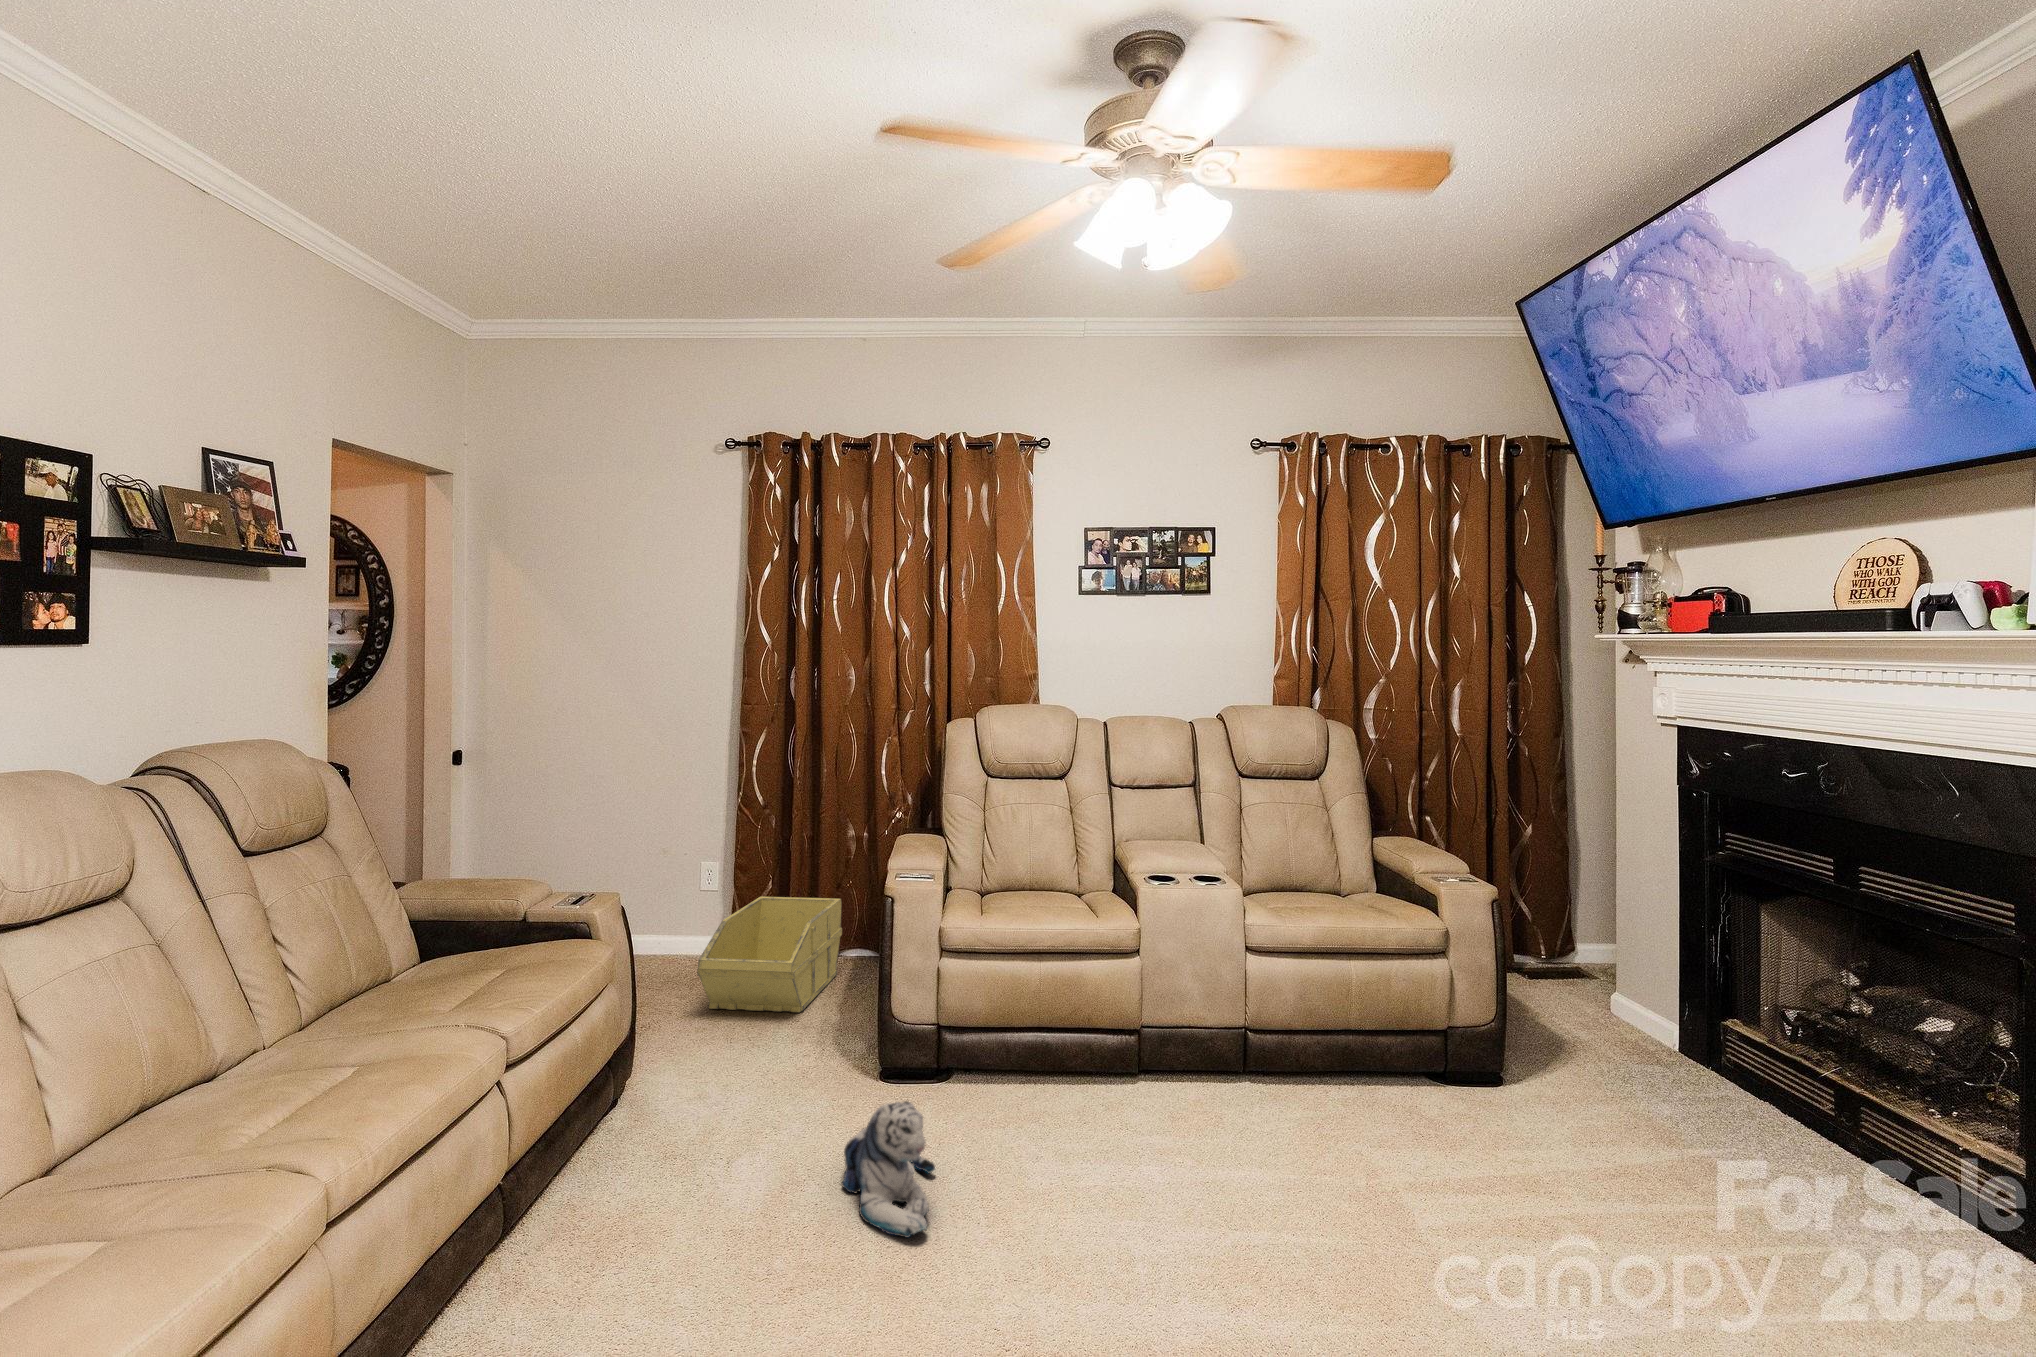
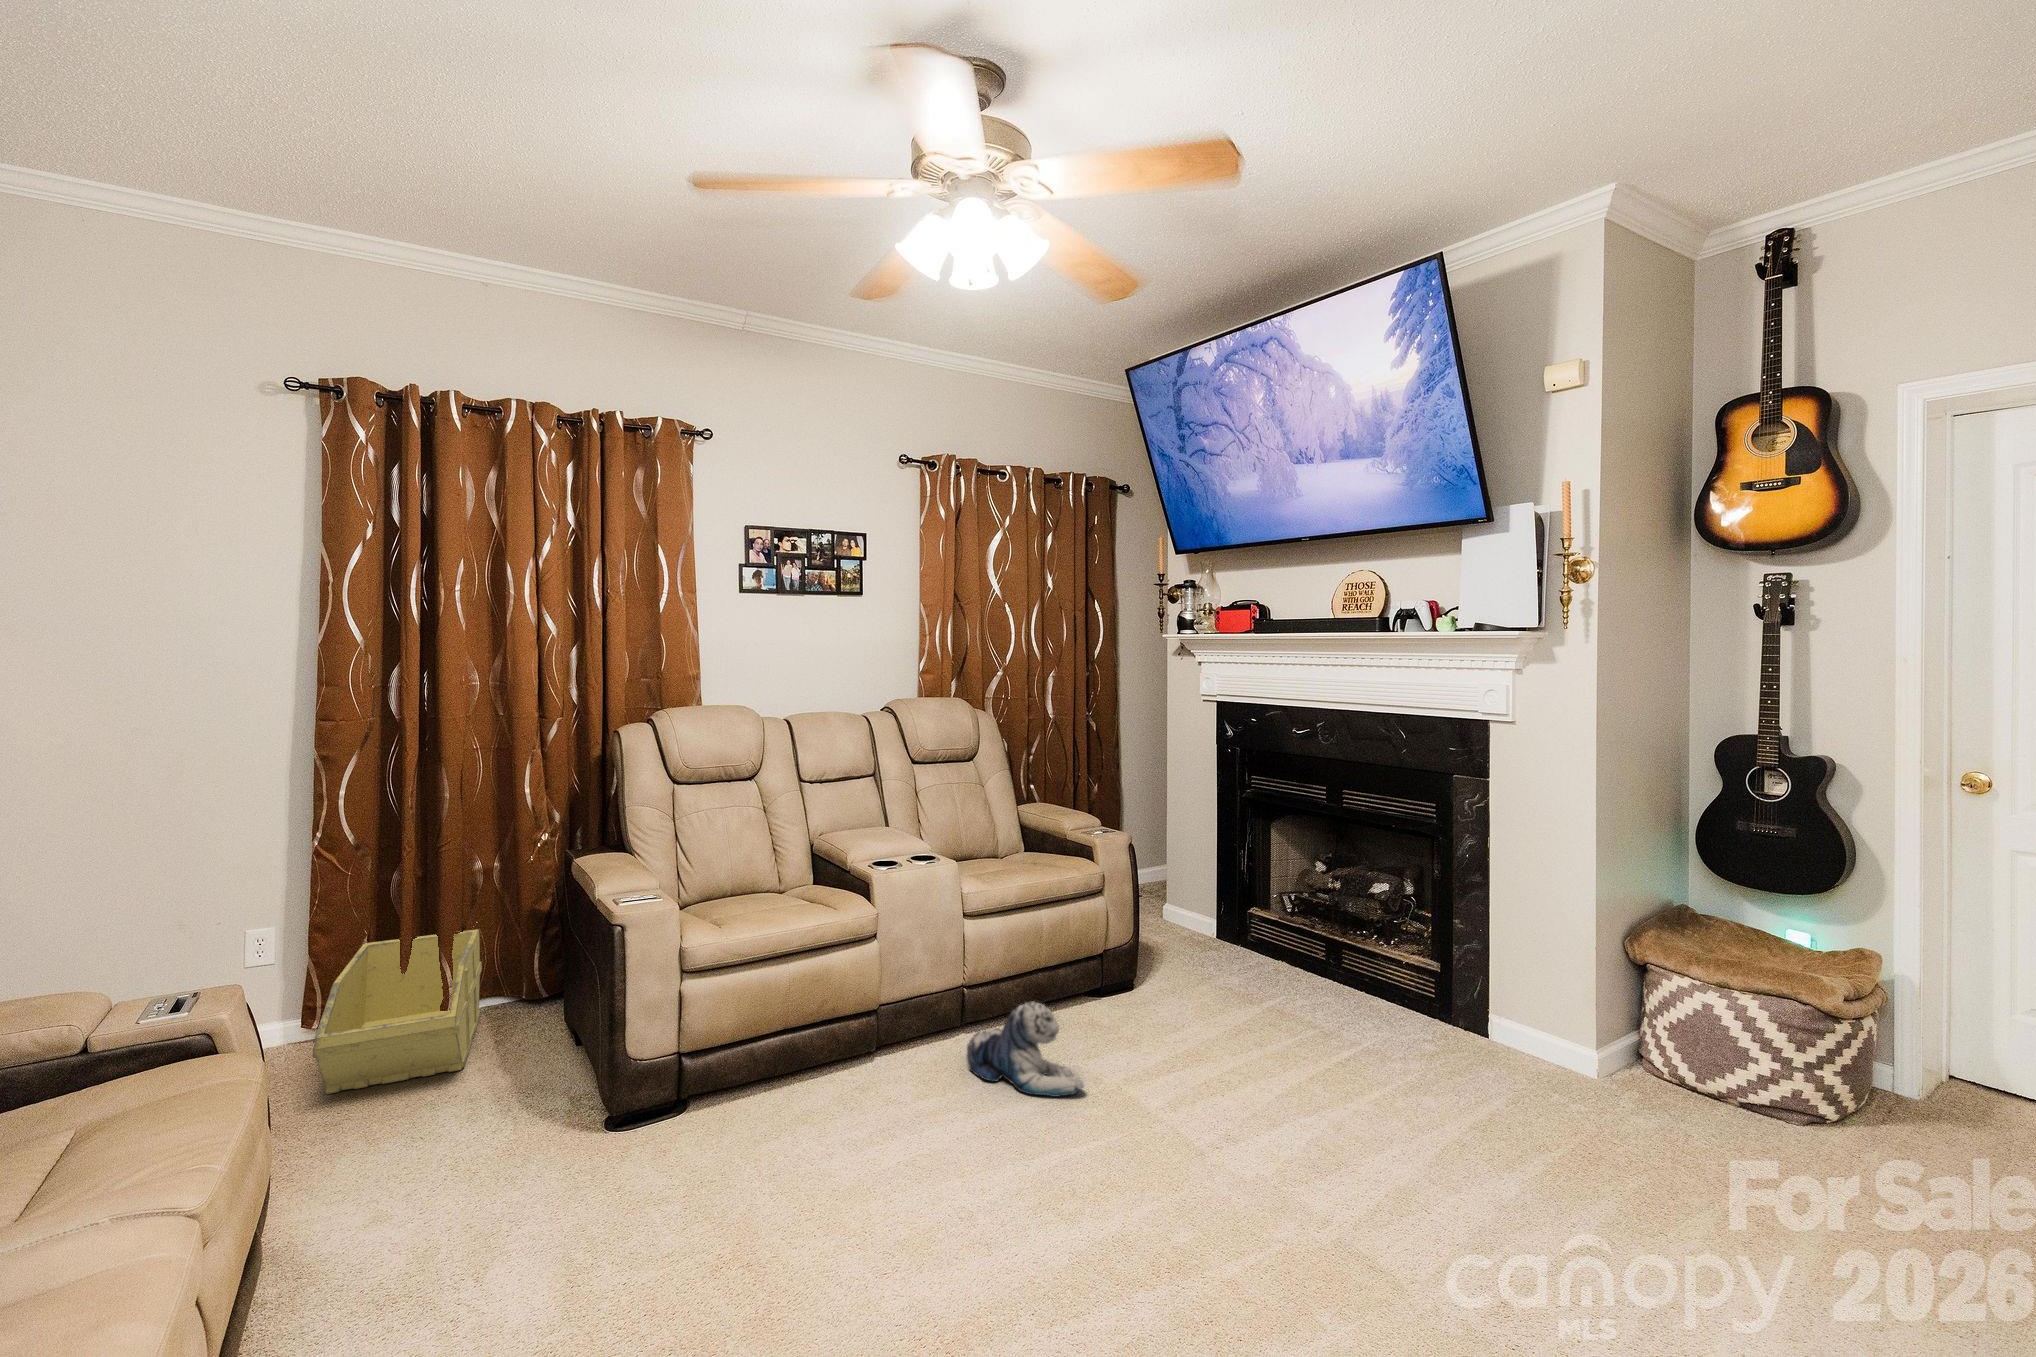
plush toy: present [842,1101,935,1237] -> present [967,1001,1084,1097]

